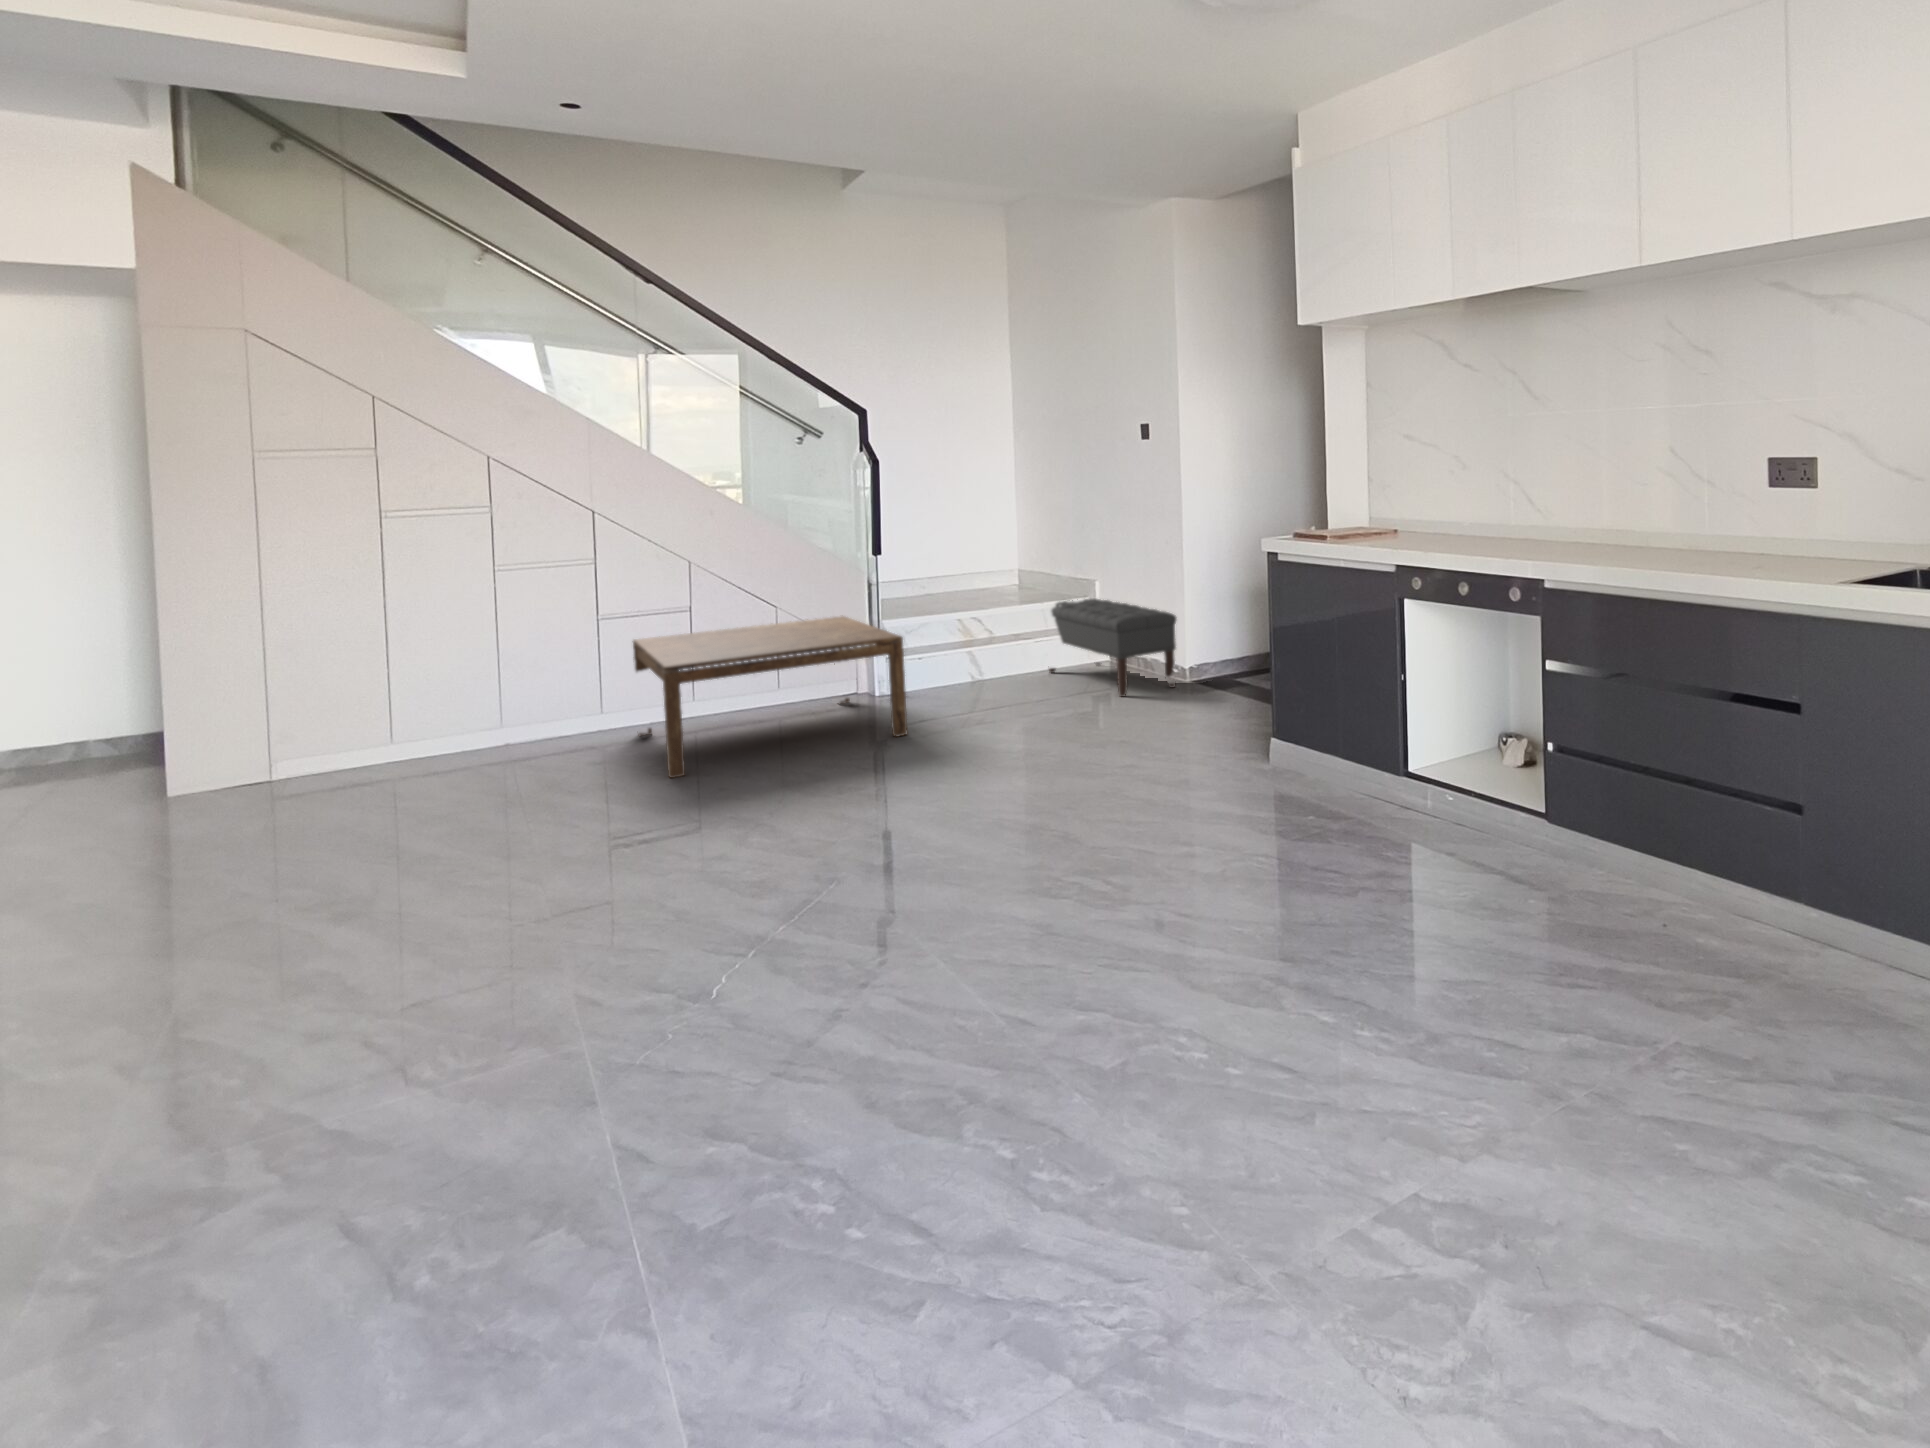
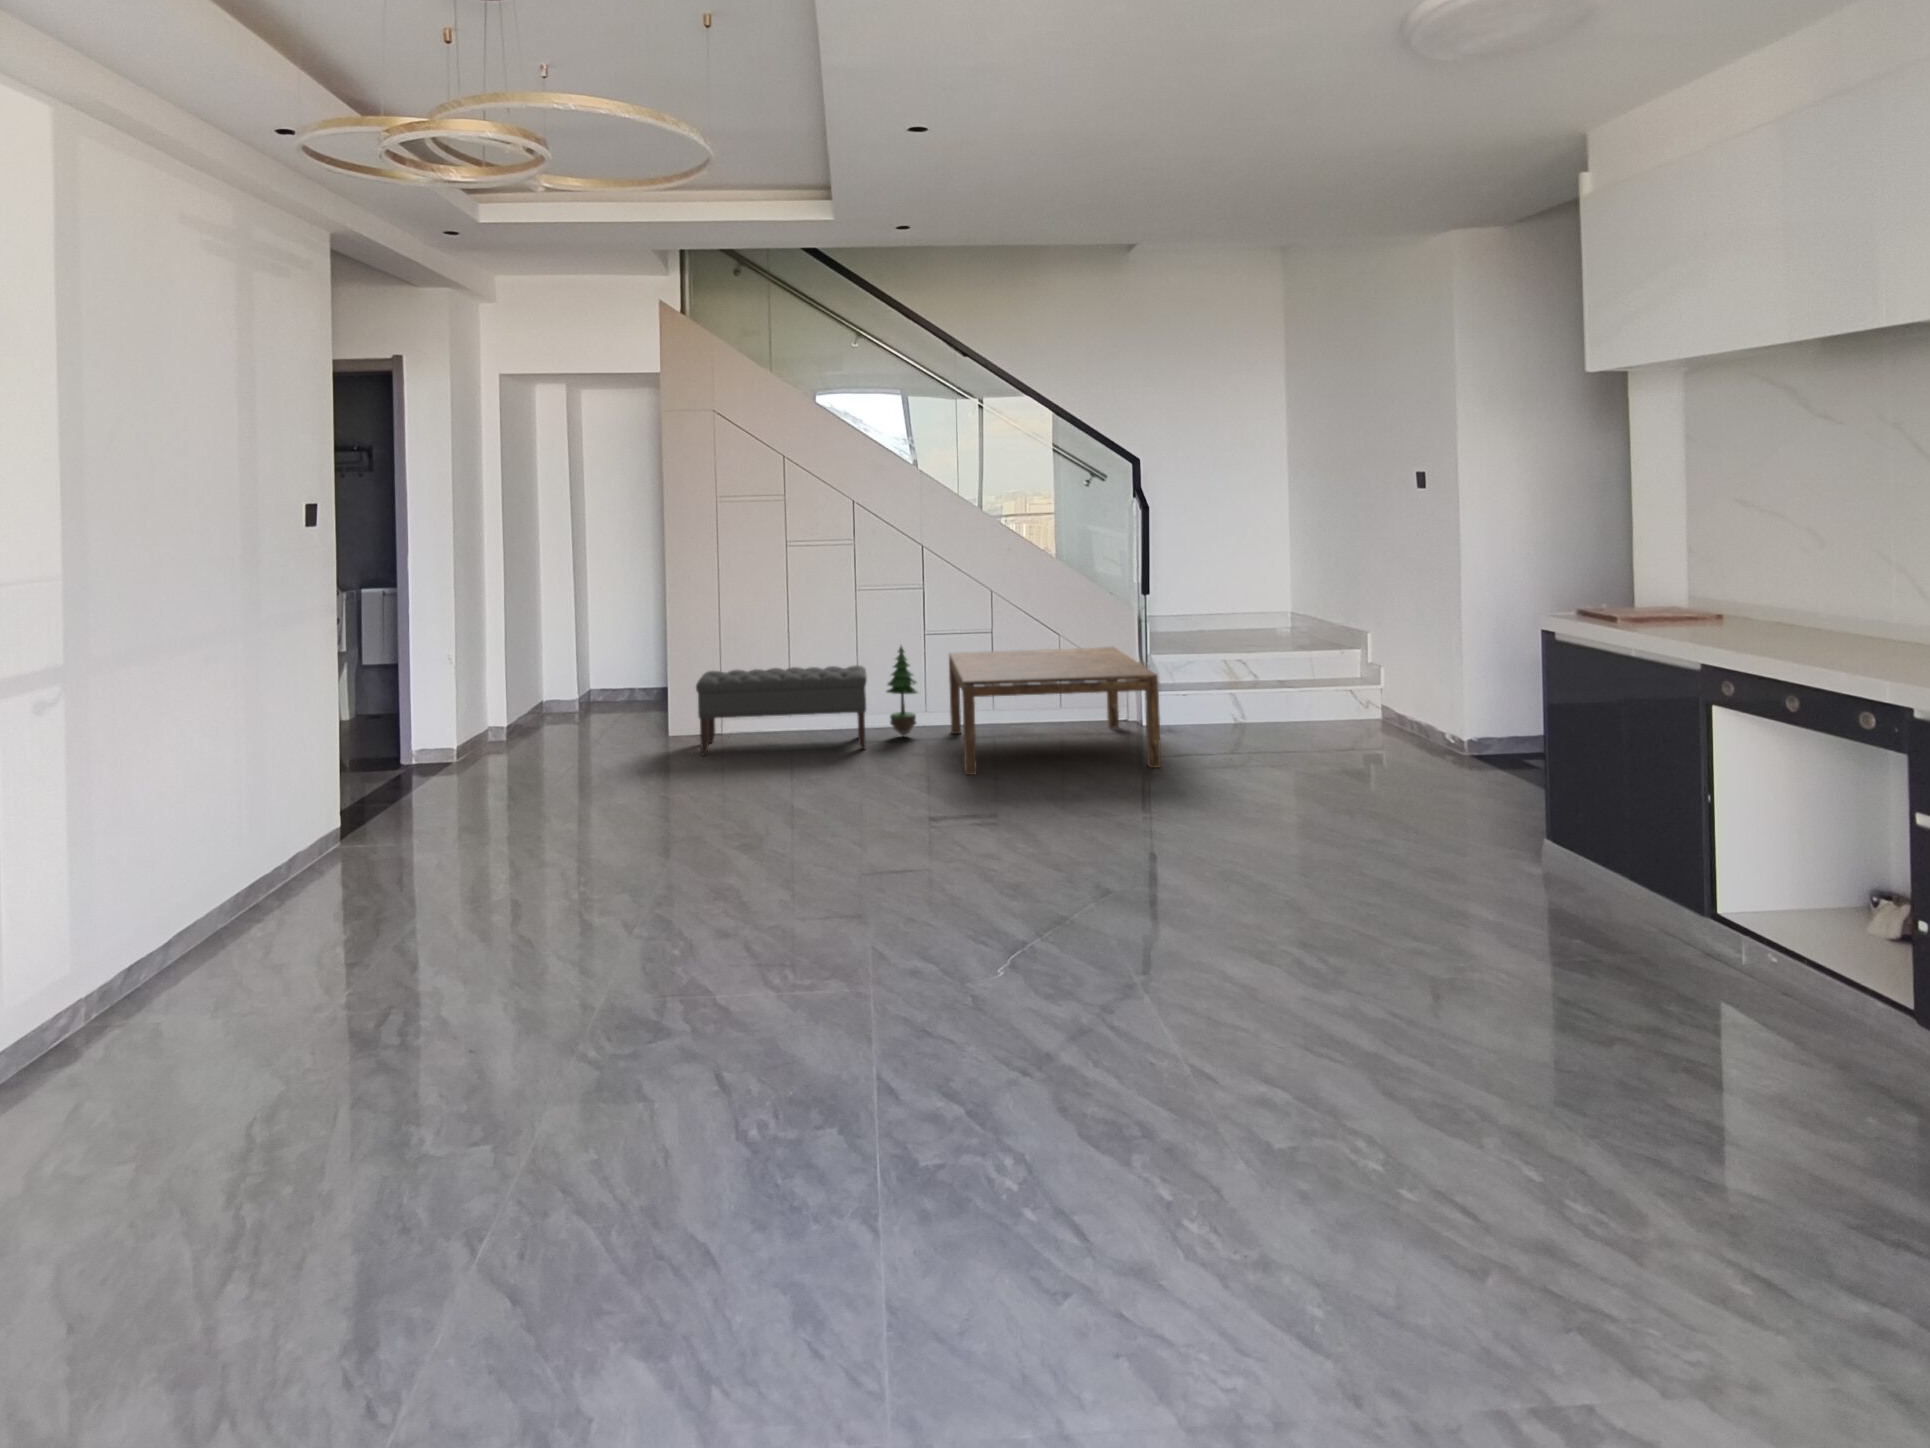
bench: present [1049,599,1176,697] -> present [696,665,867,755]
potted tree: none [542,634,592,749] -> present [887,646,917,736]

